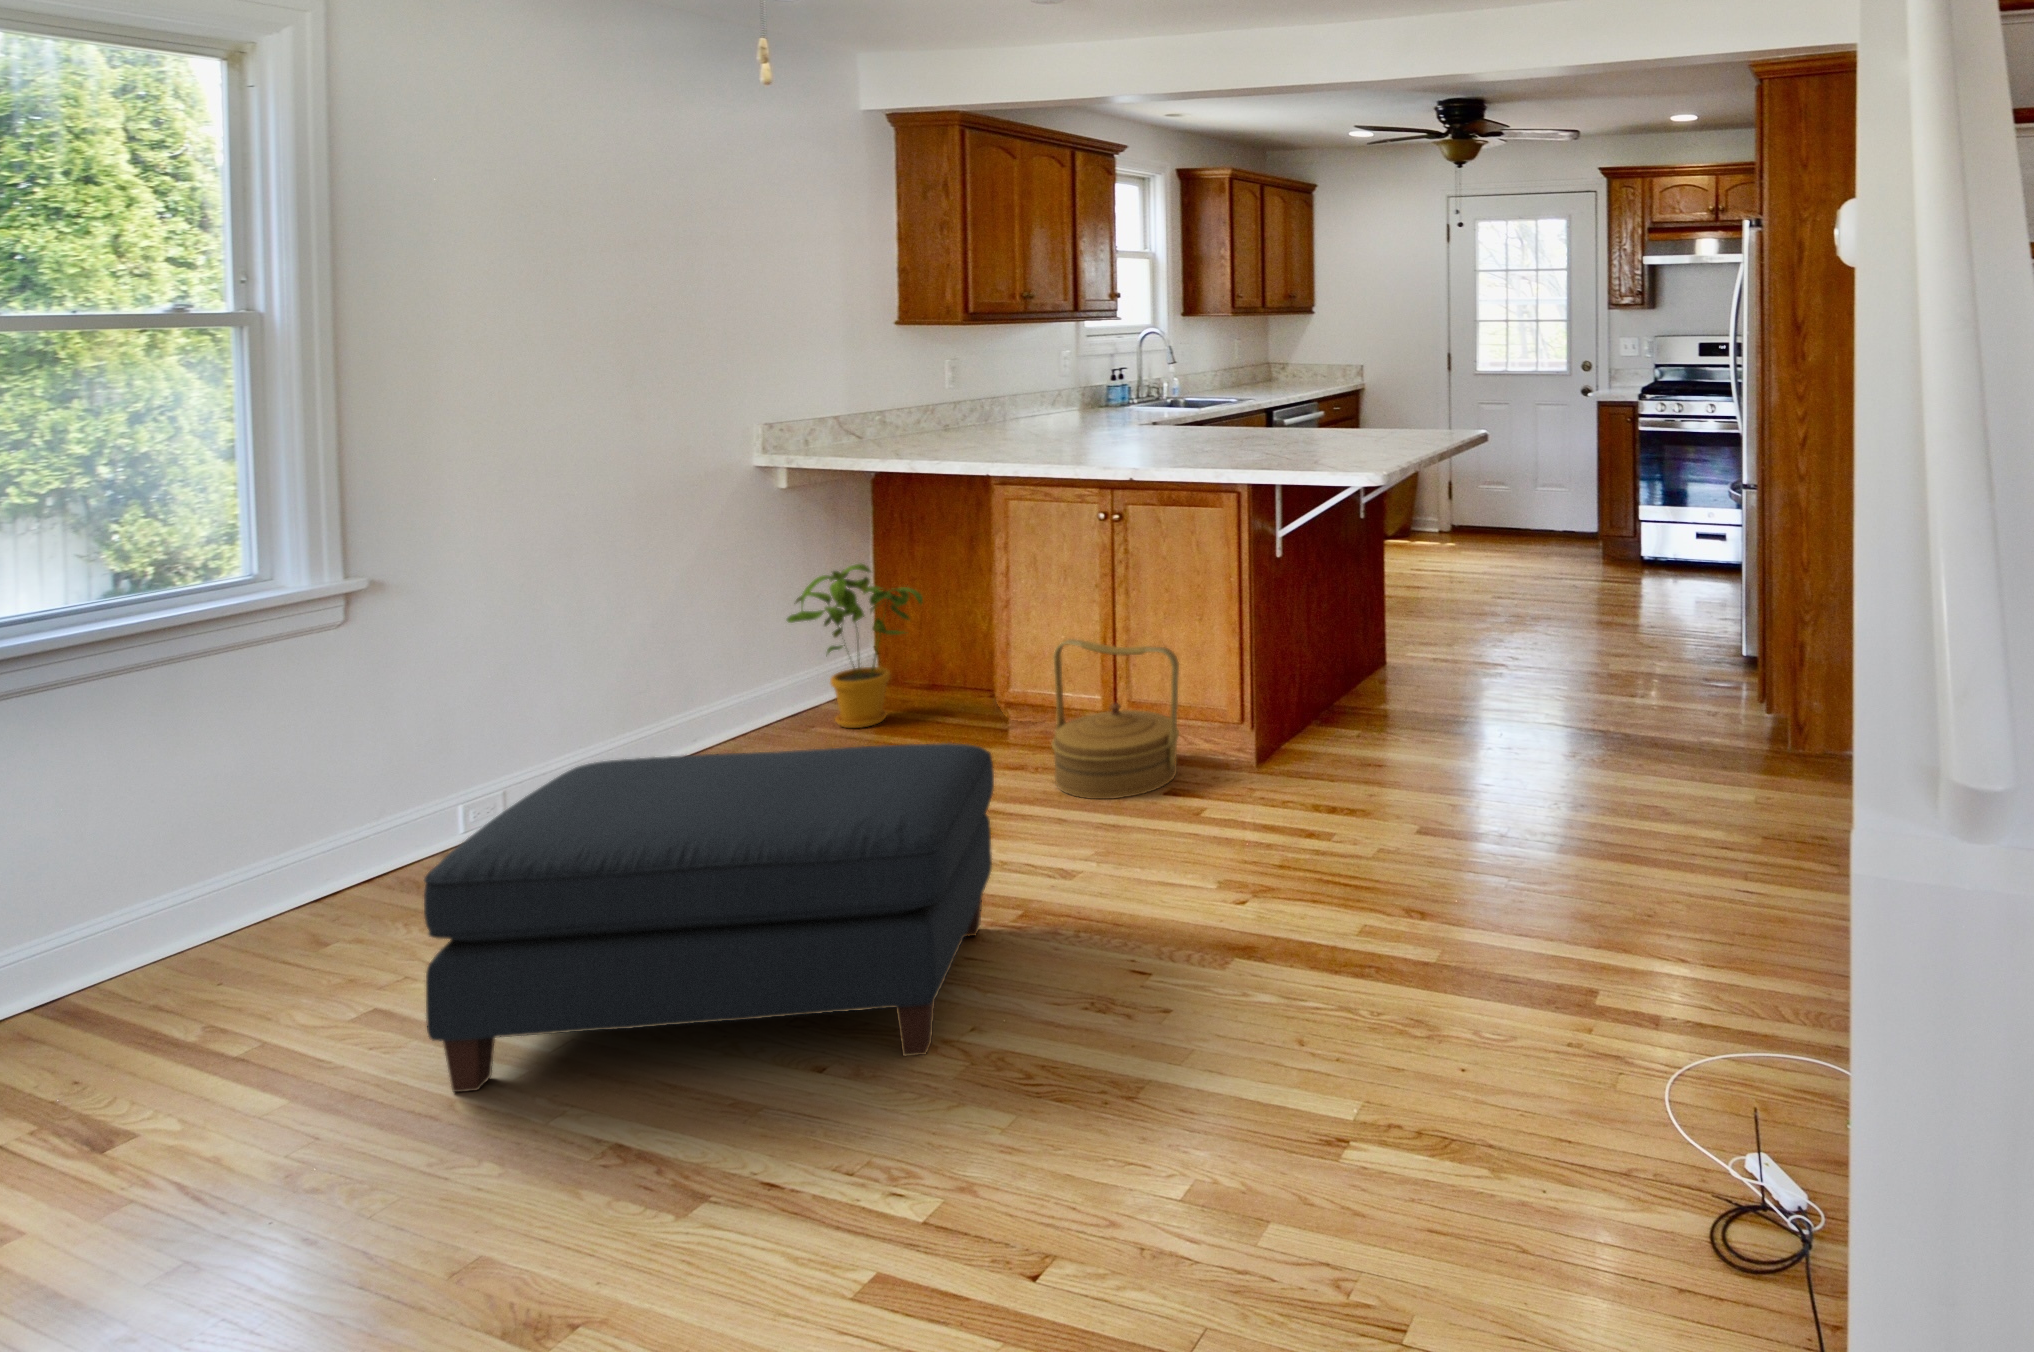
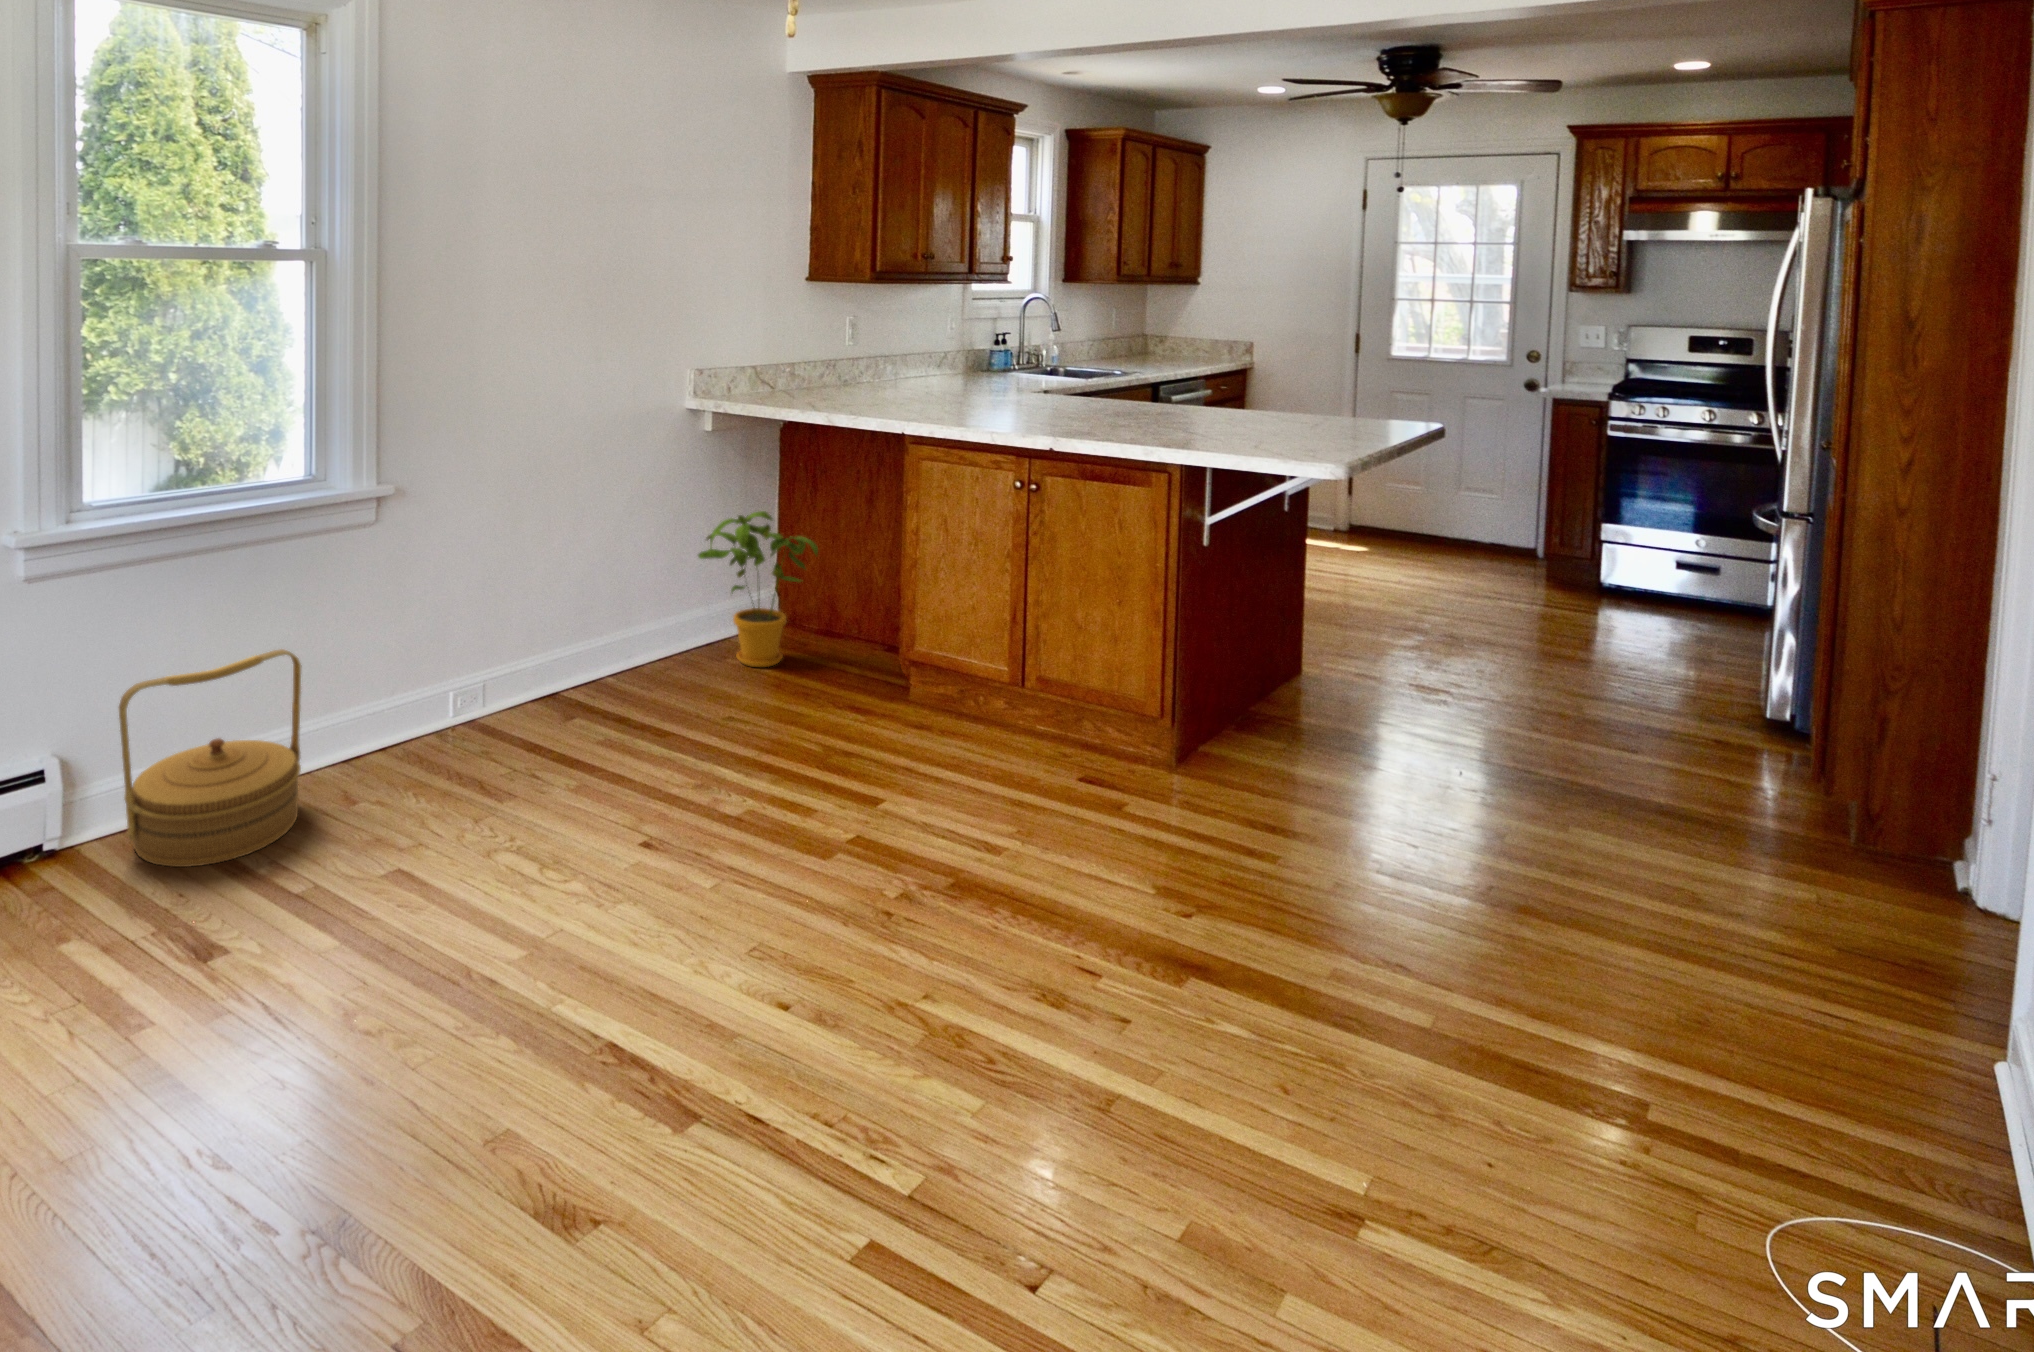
woven basket: present [1052,639,1179,799] -> present [119,649,302,867]
ottoman: present [424,743,994,1092] -> none [337,701,900,1154]

